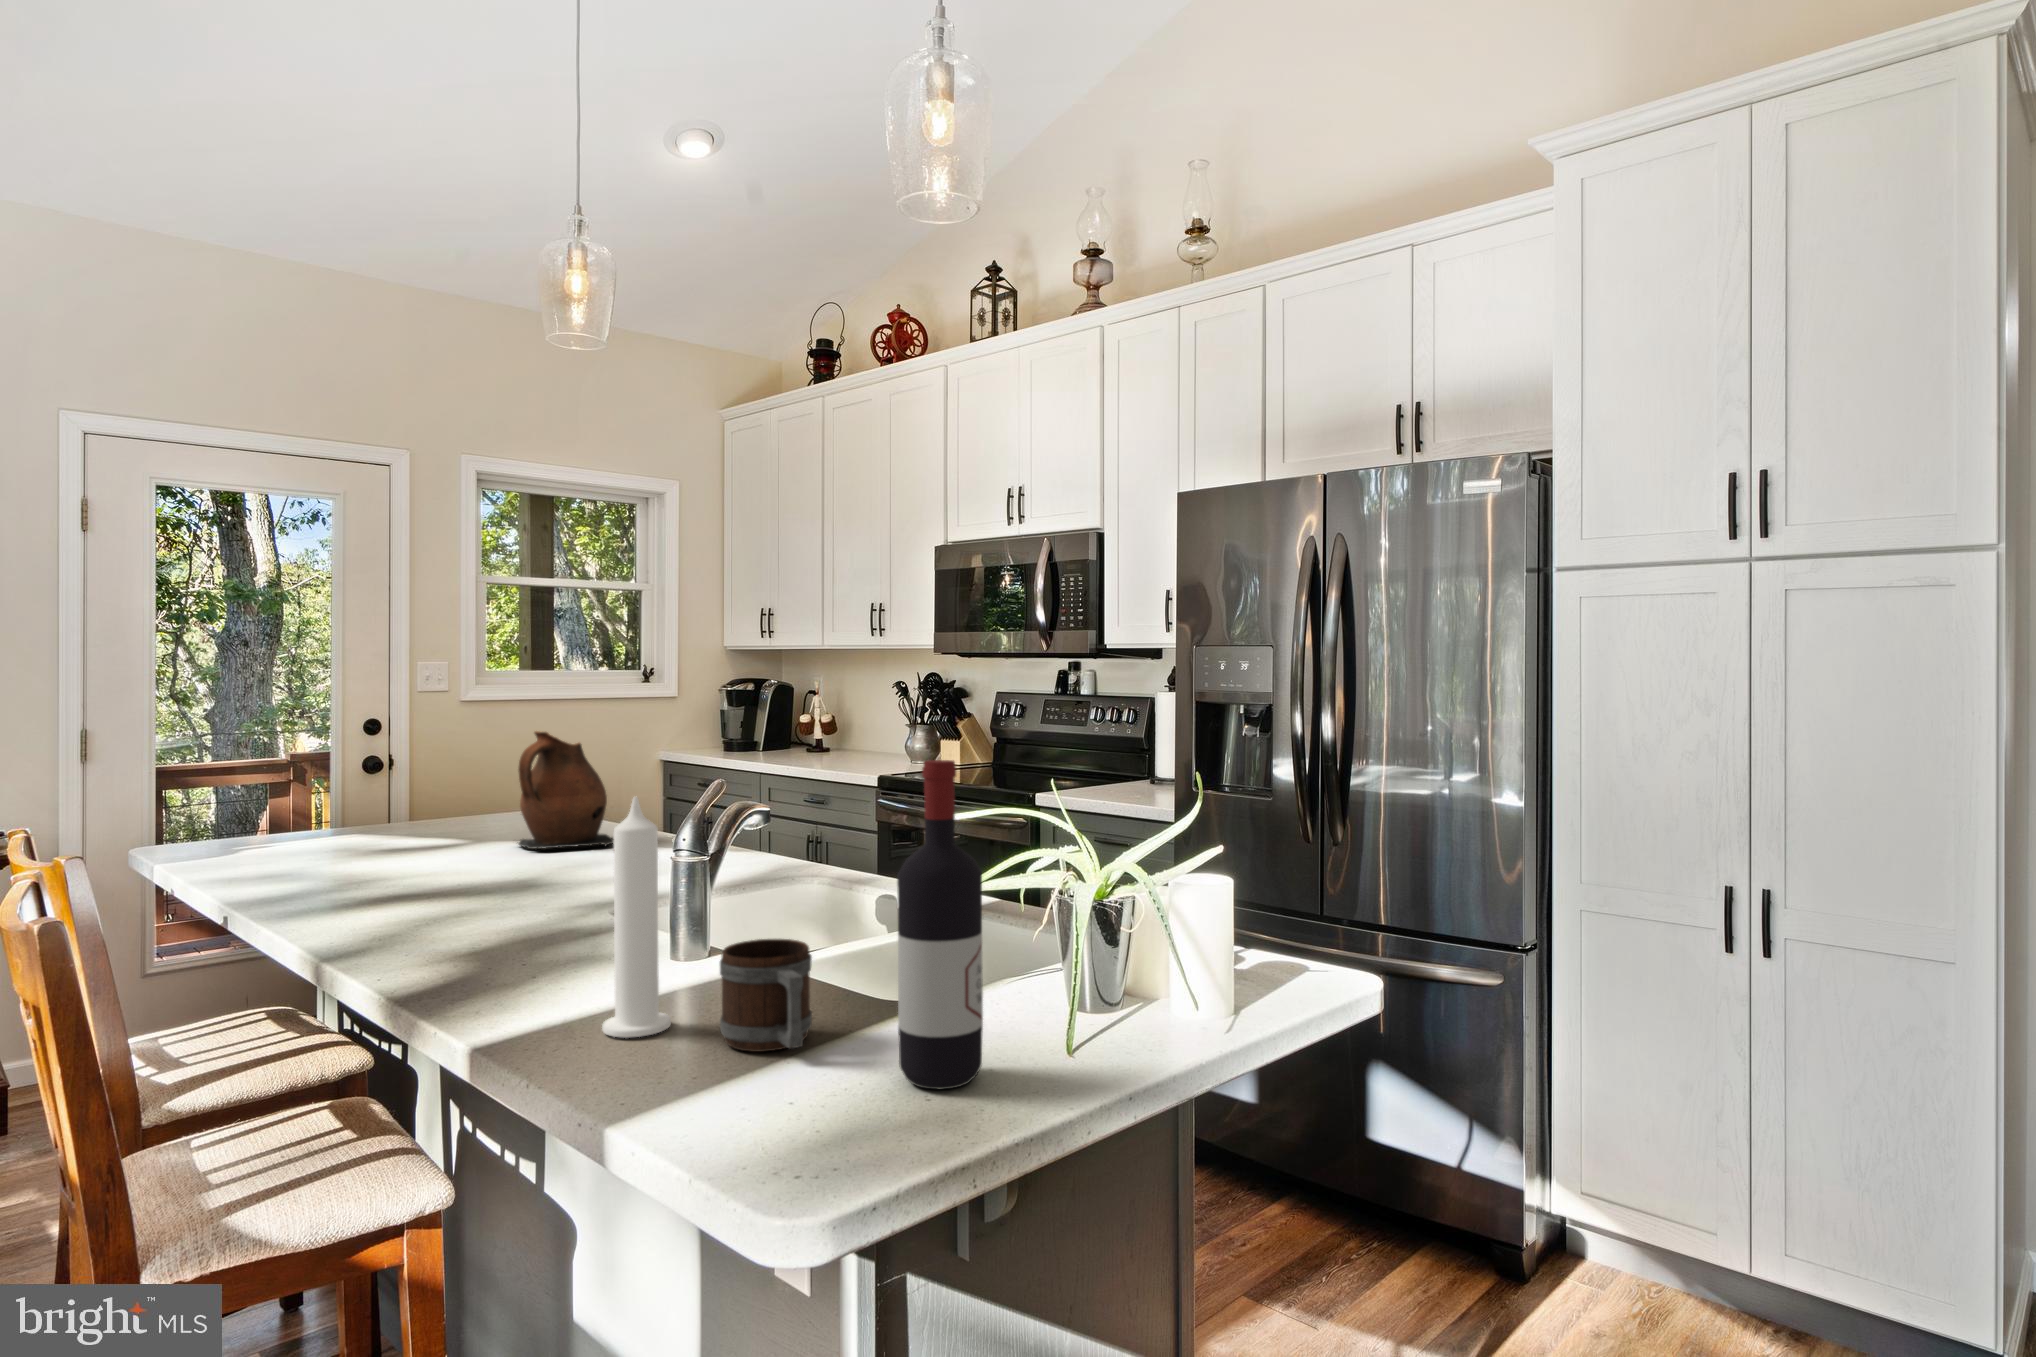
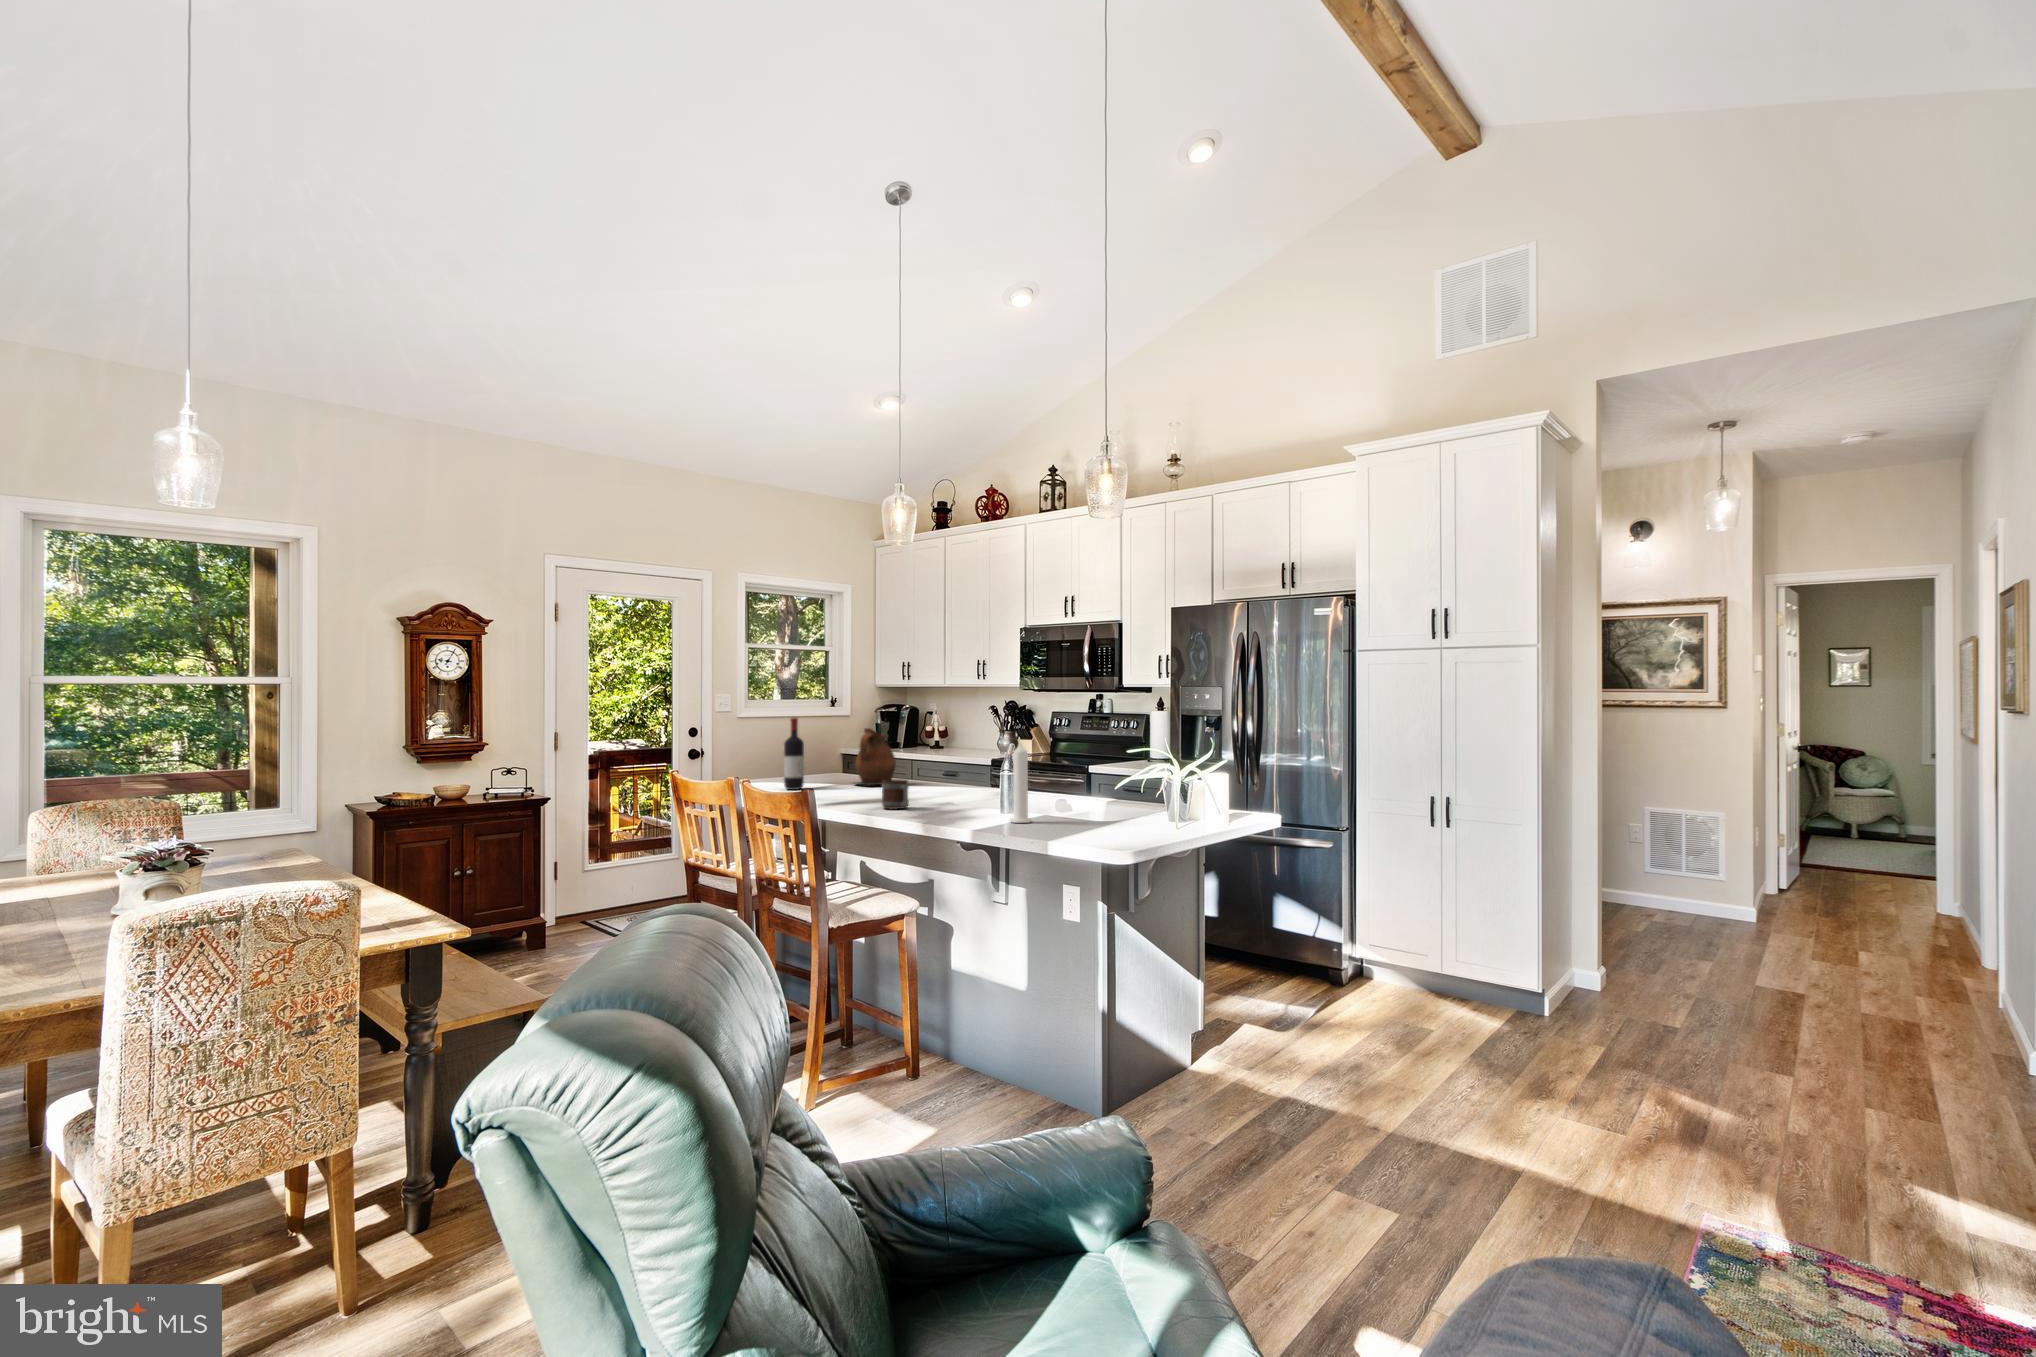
wine bottle: present [897,760,983,1089] -> present [784,717,804,790]
mug: present [720,939,812,1052] -> present [882,779,909,809]

